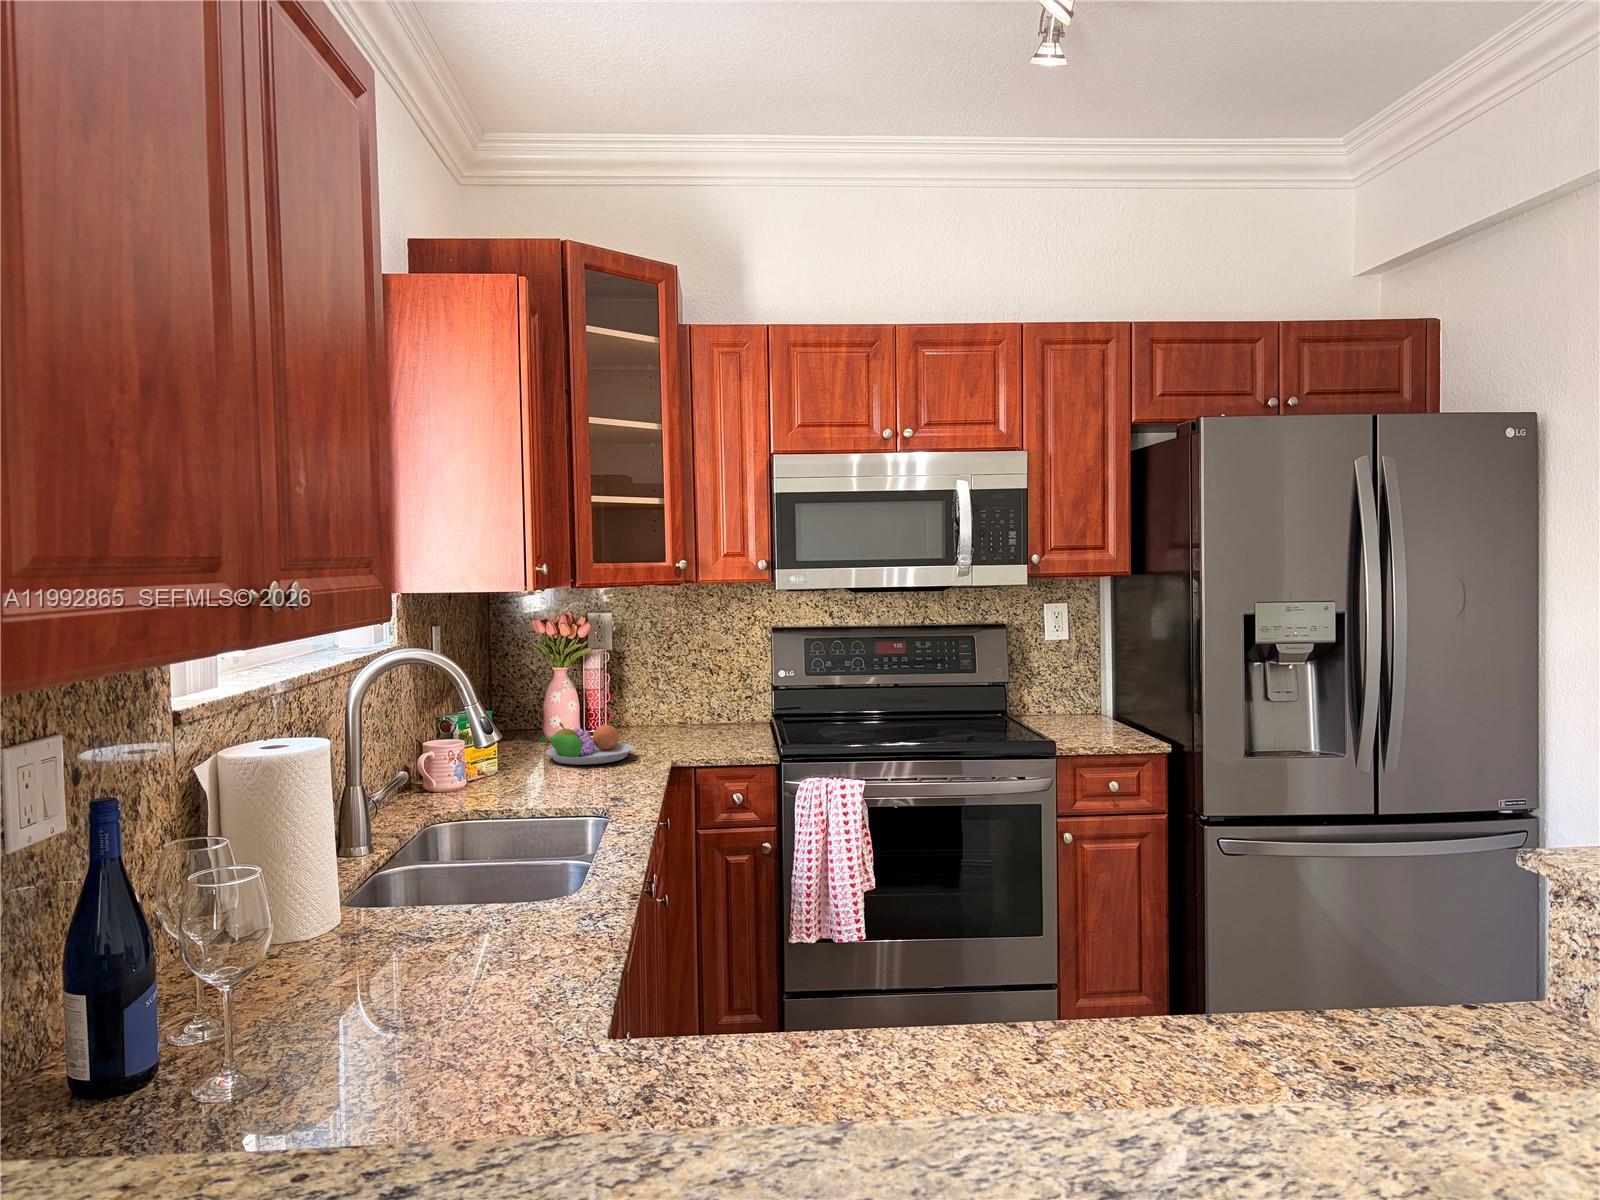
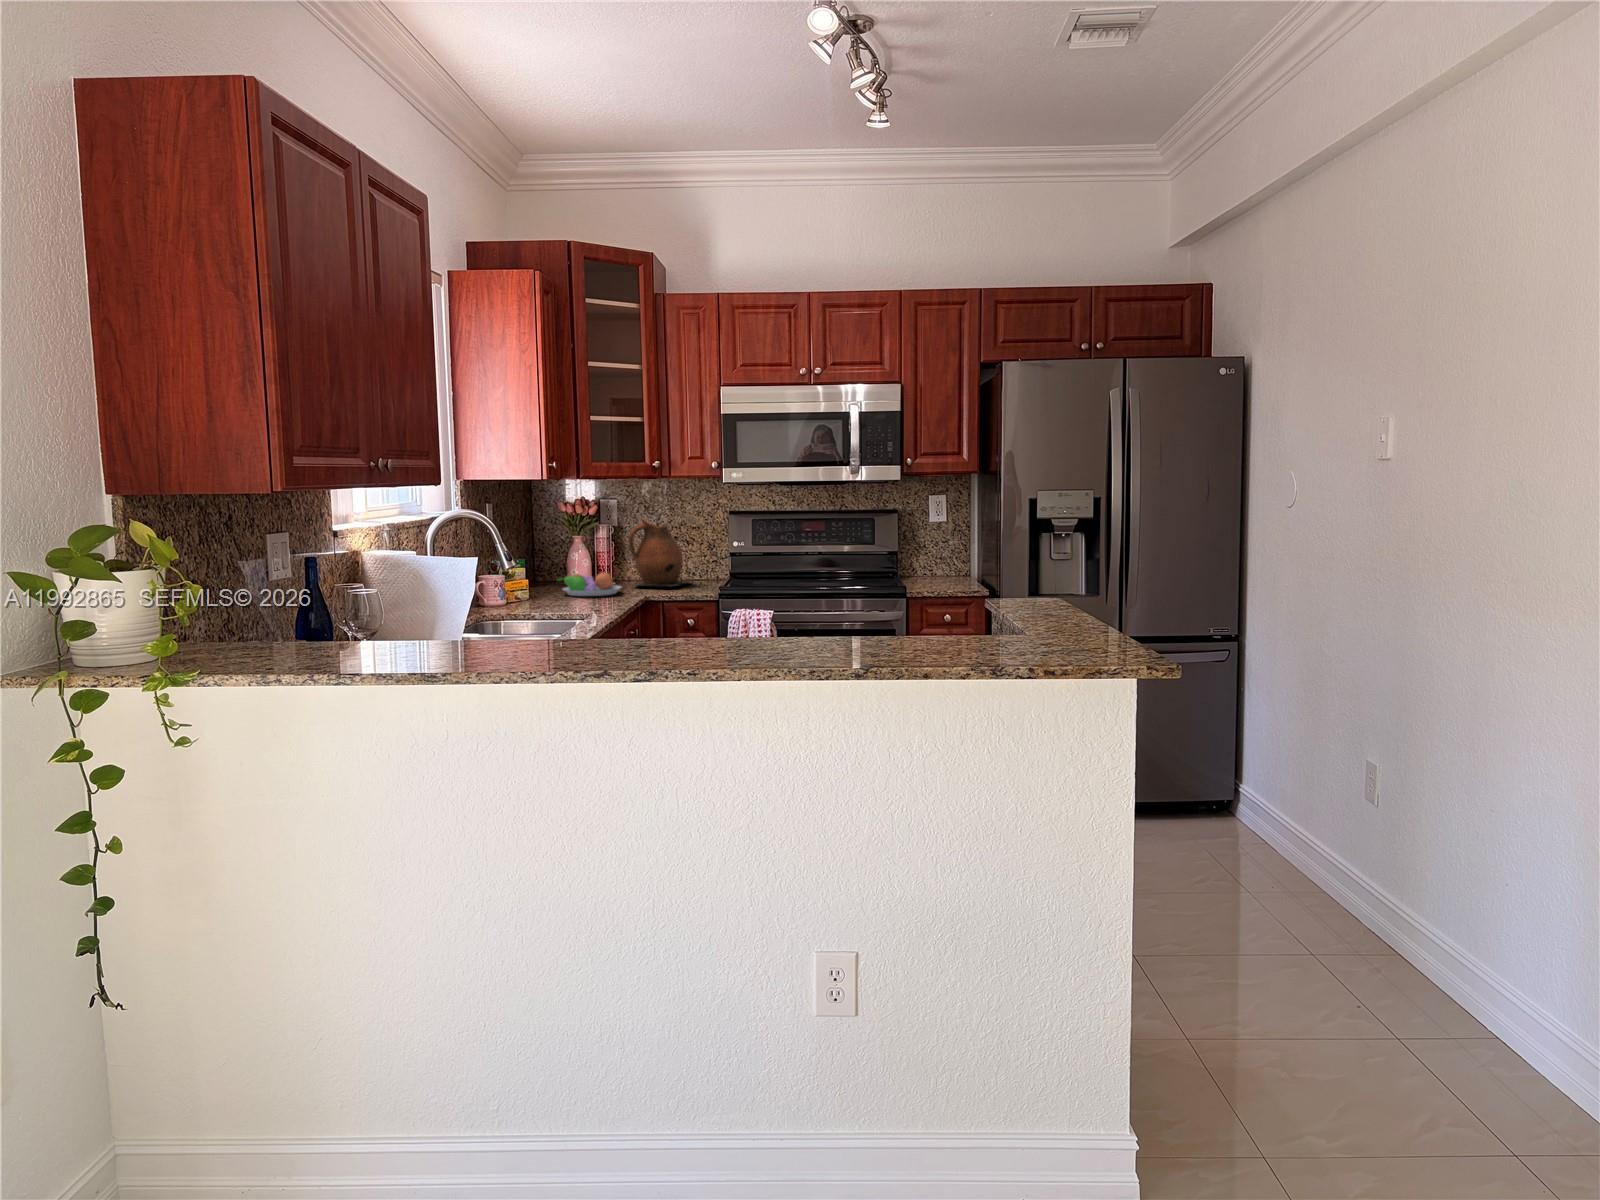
ceramic pitcher: none [637,642,726,743] -> present [628,519,691,587]

